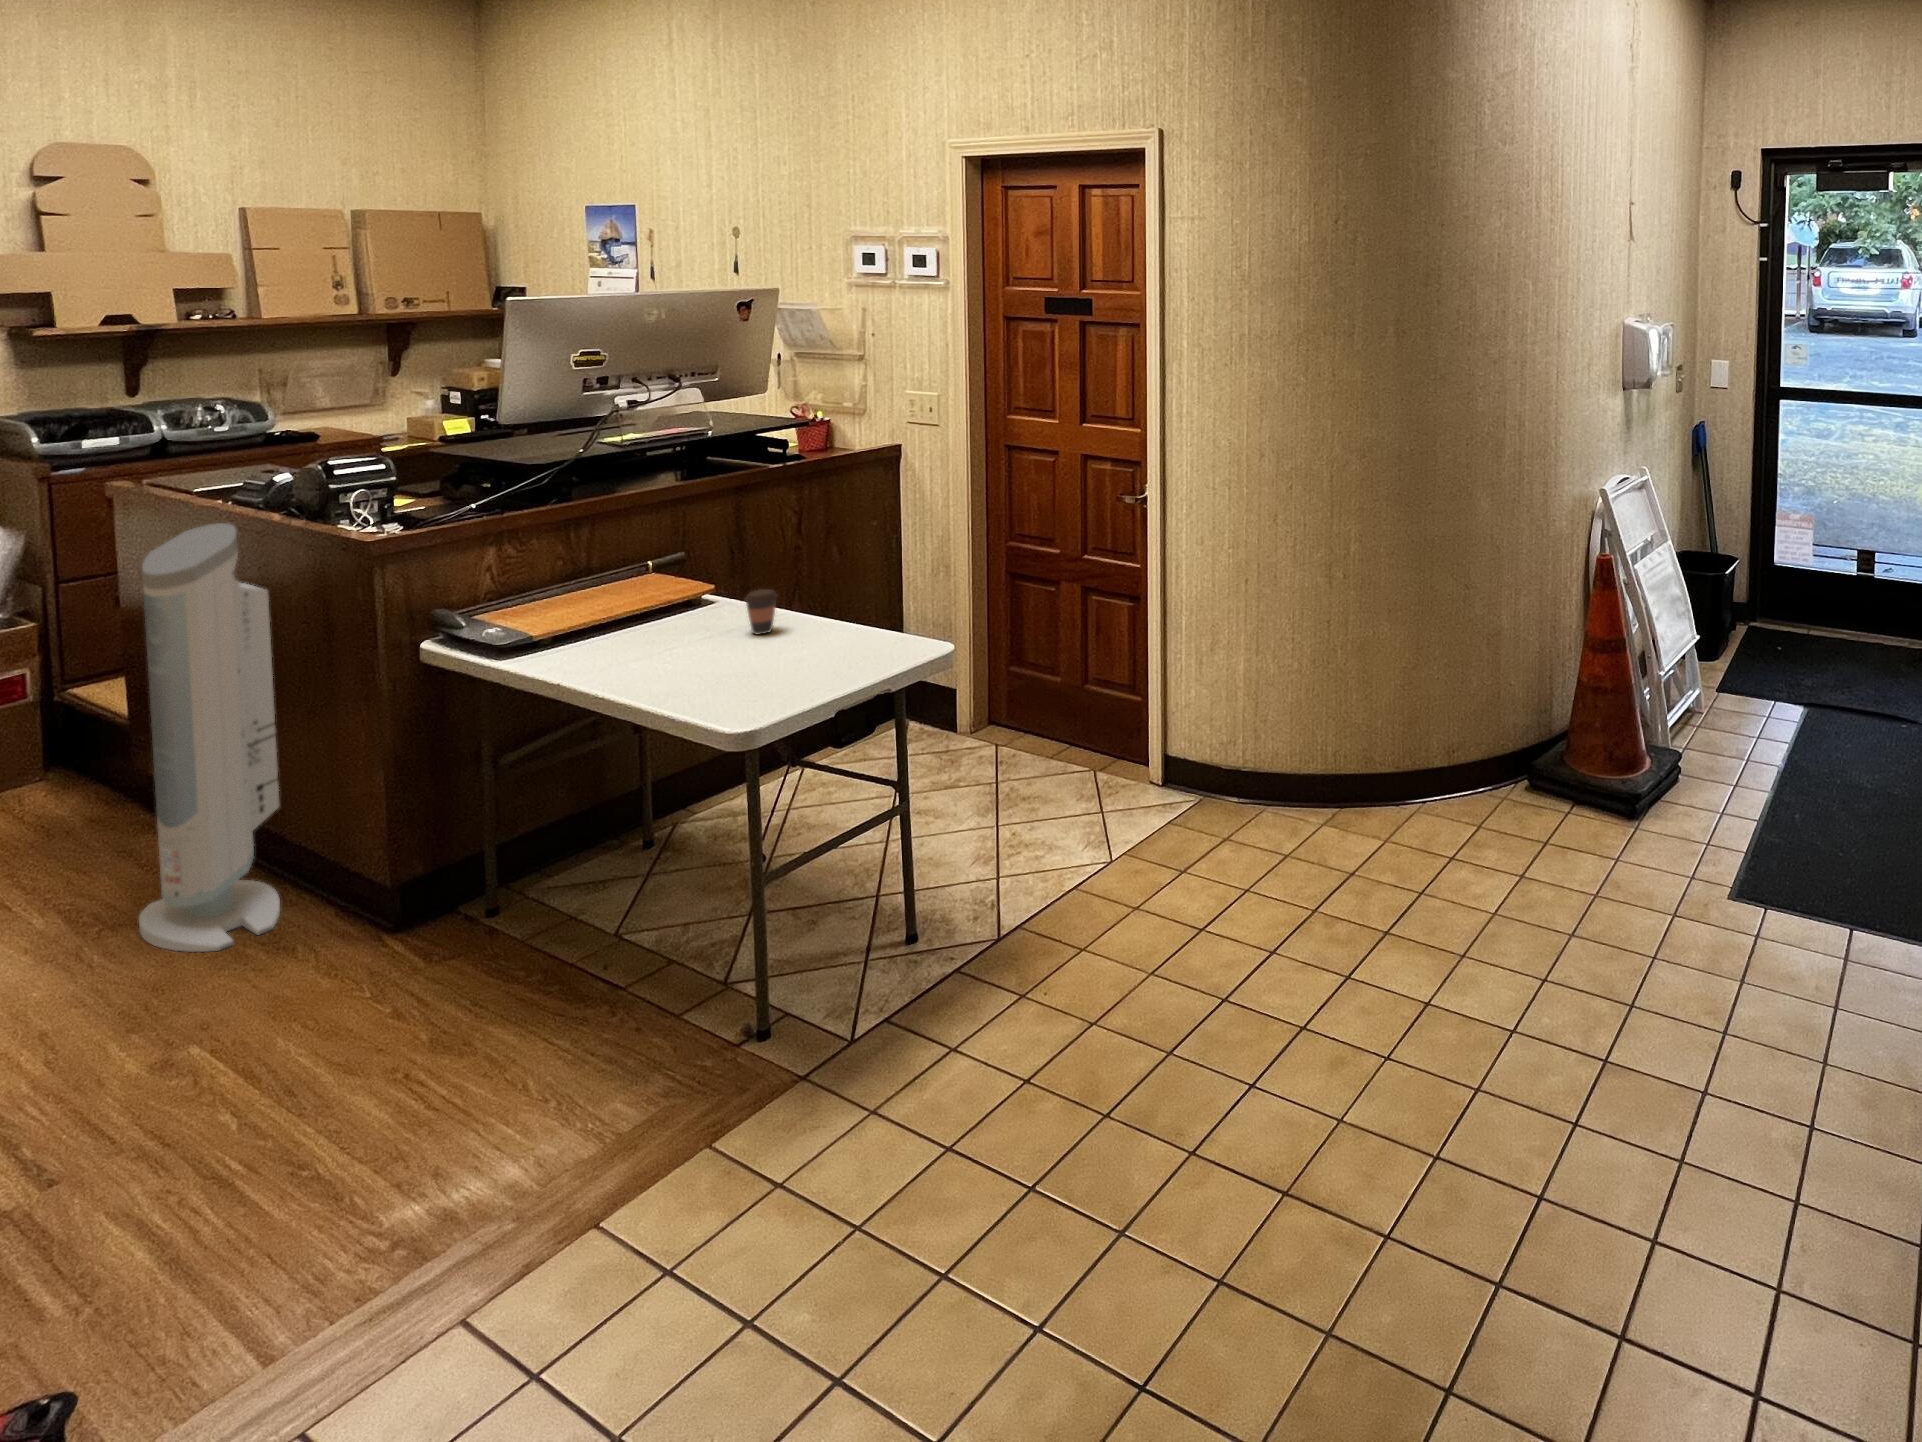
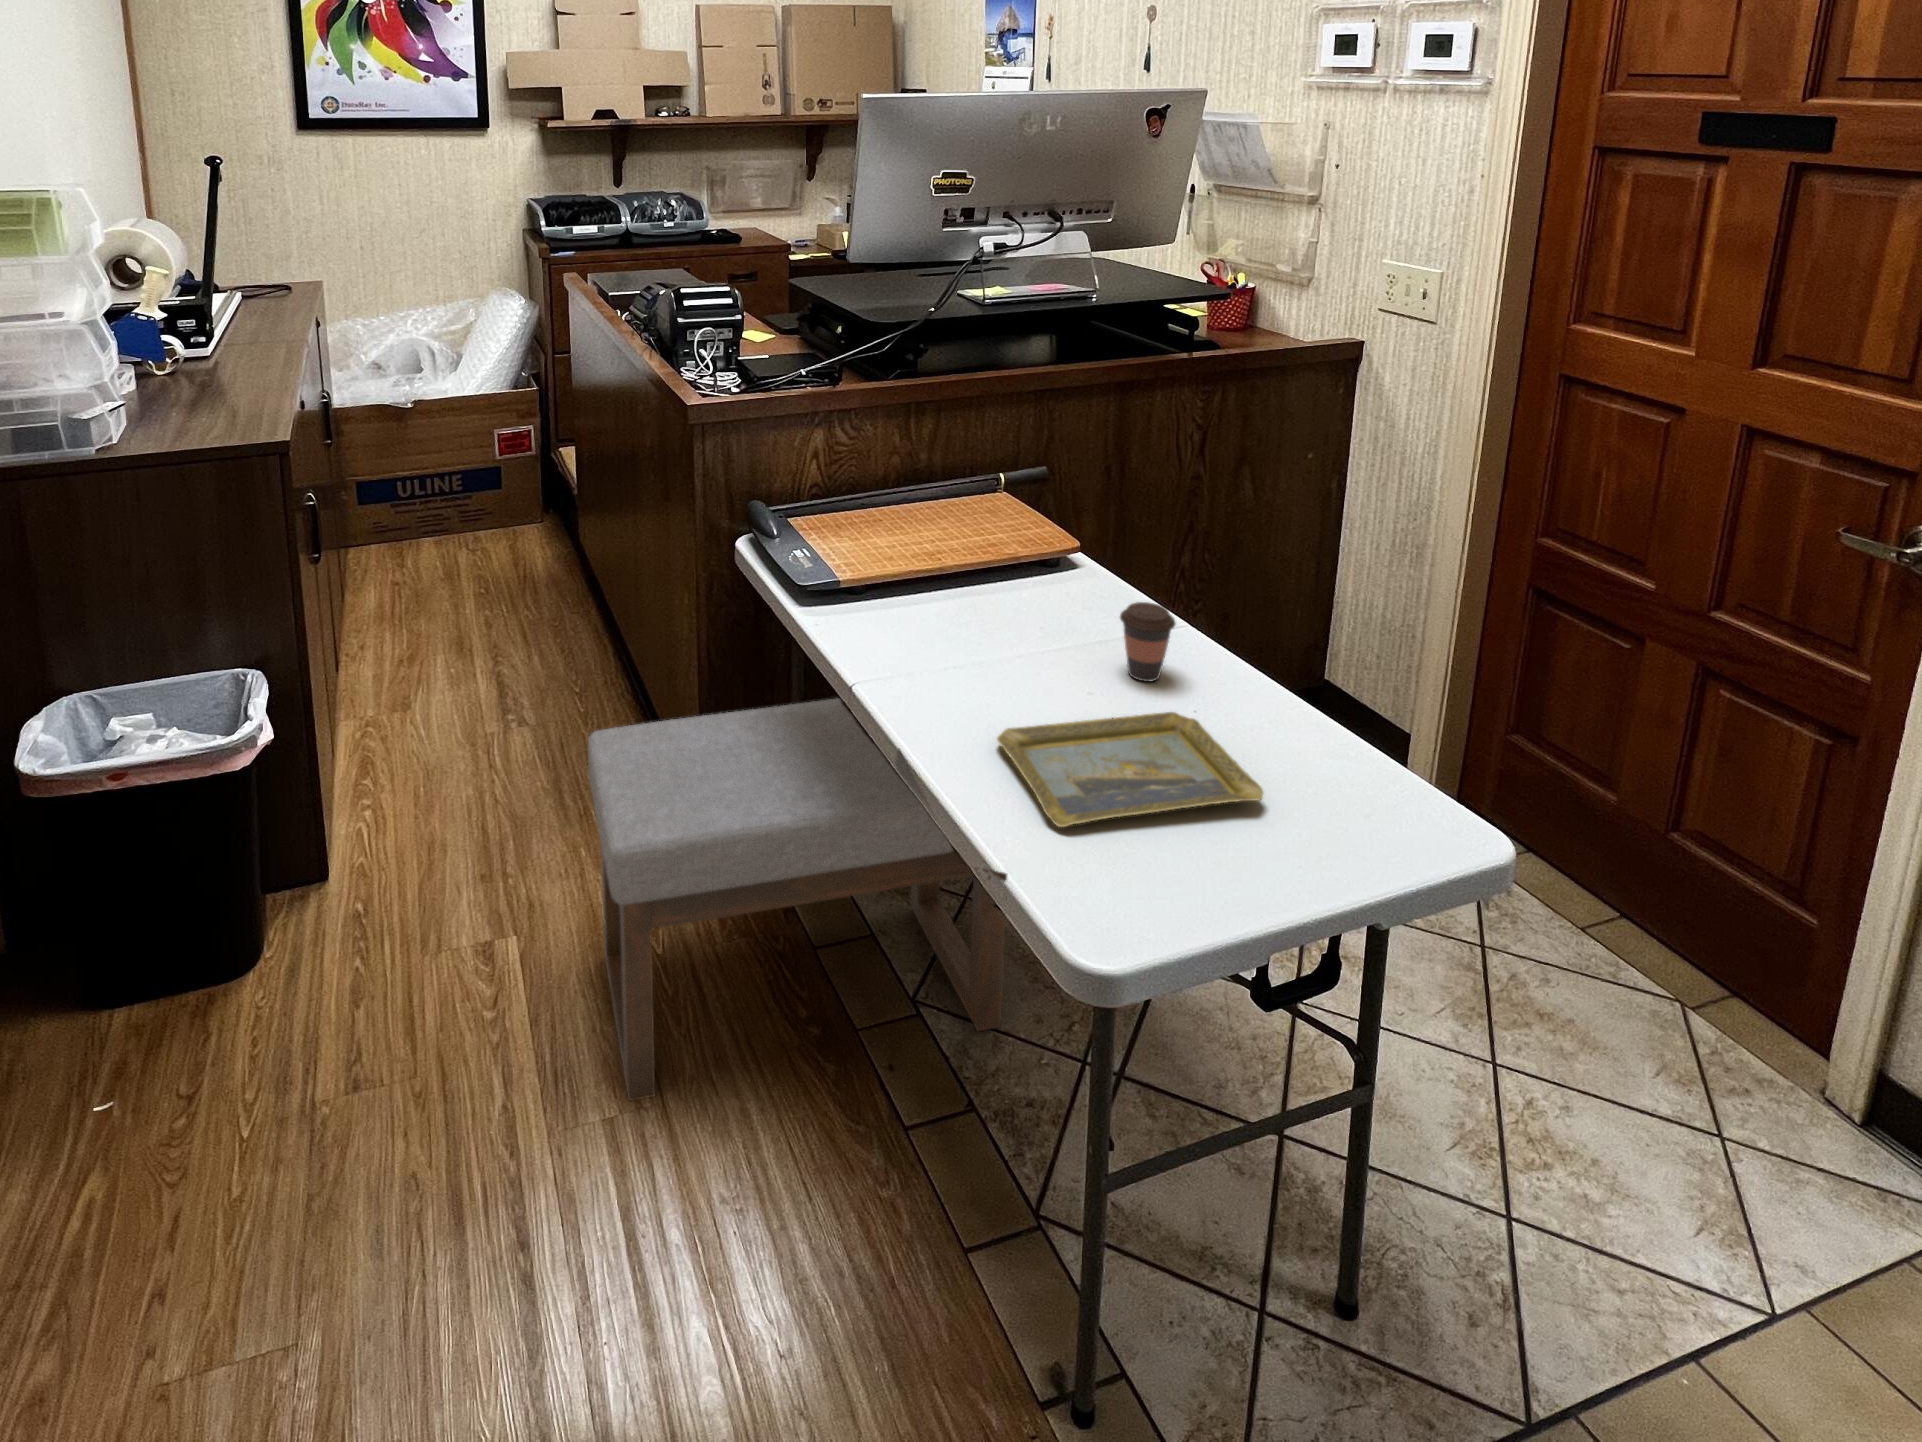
air purifier: present [139,523,280,952] -> none [522,345,625,814]
tray: none [671,638,831,693] -> present [997,712,1263,827]
ottoman: none [291,713,687,1064] -> present [588,698,1007,1101]

